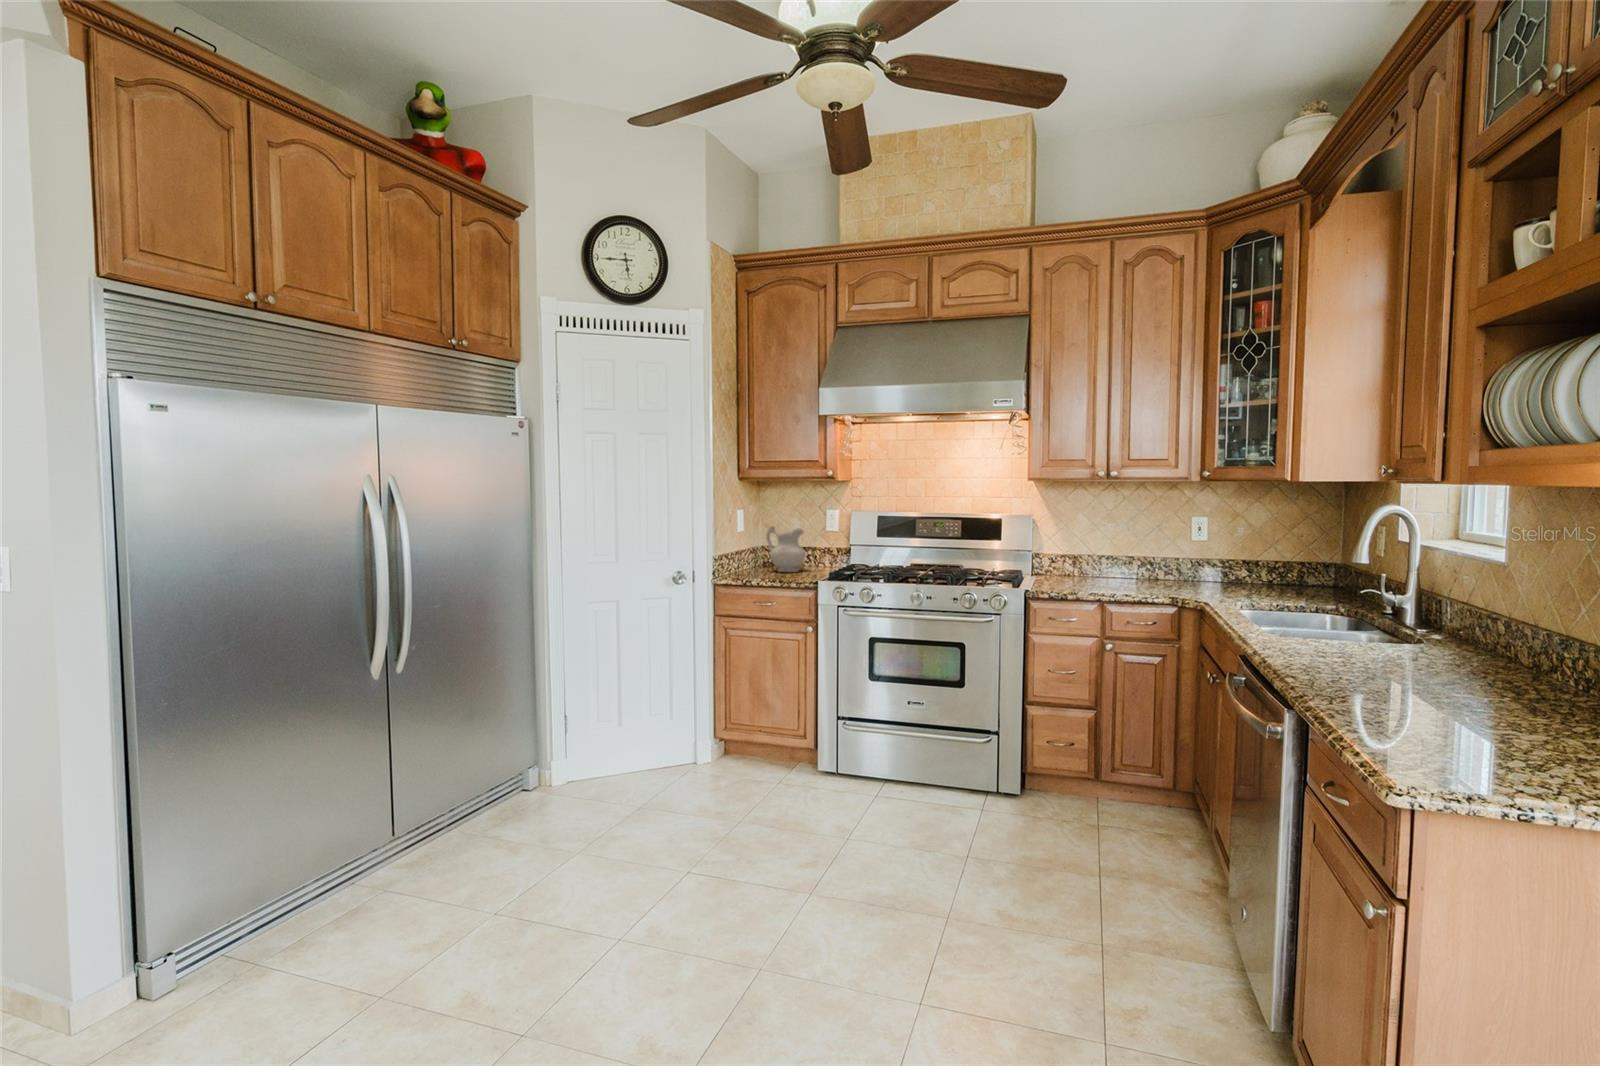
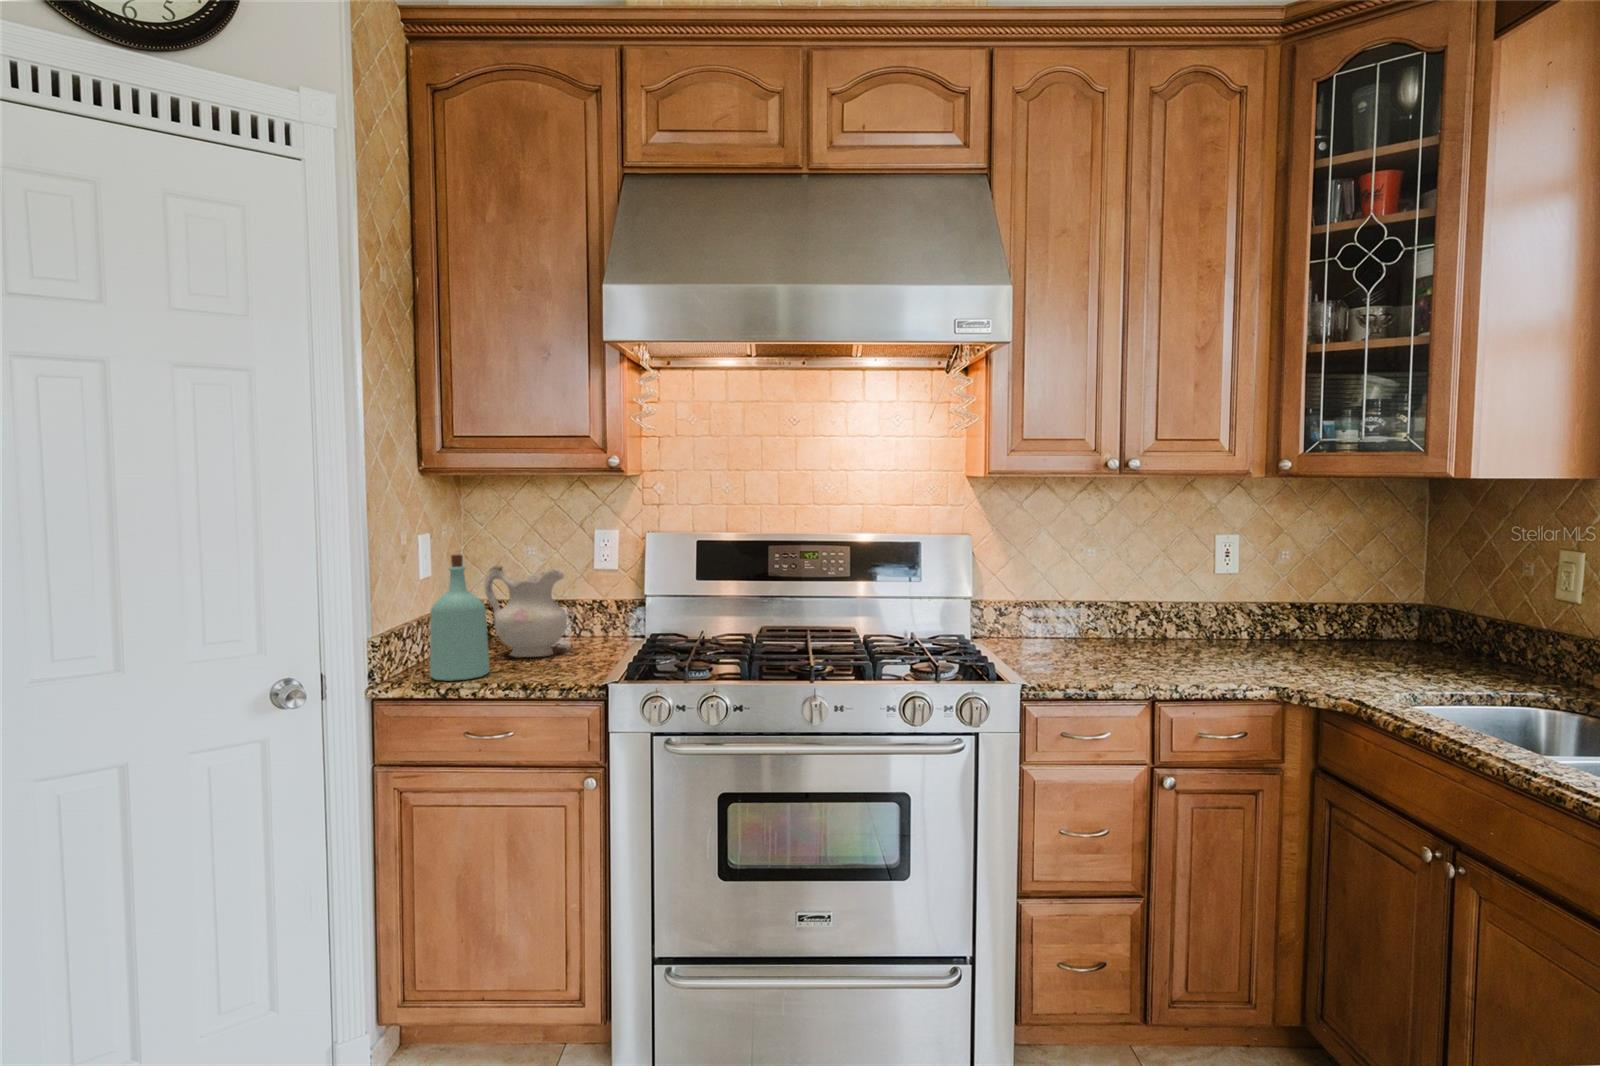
bottle: none [742,519,768,578] -> present [430,554,490,681]

